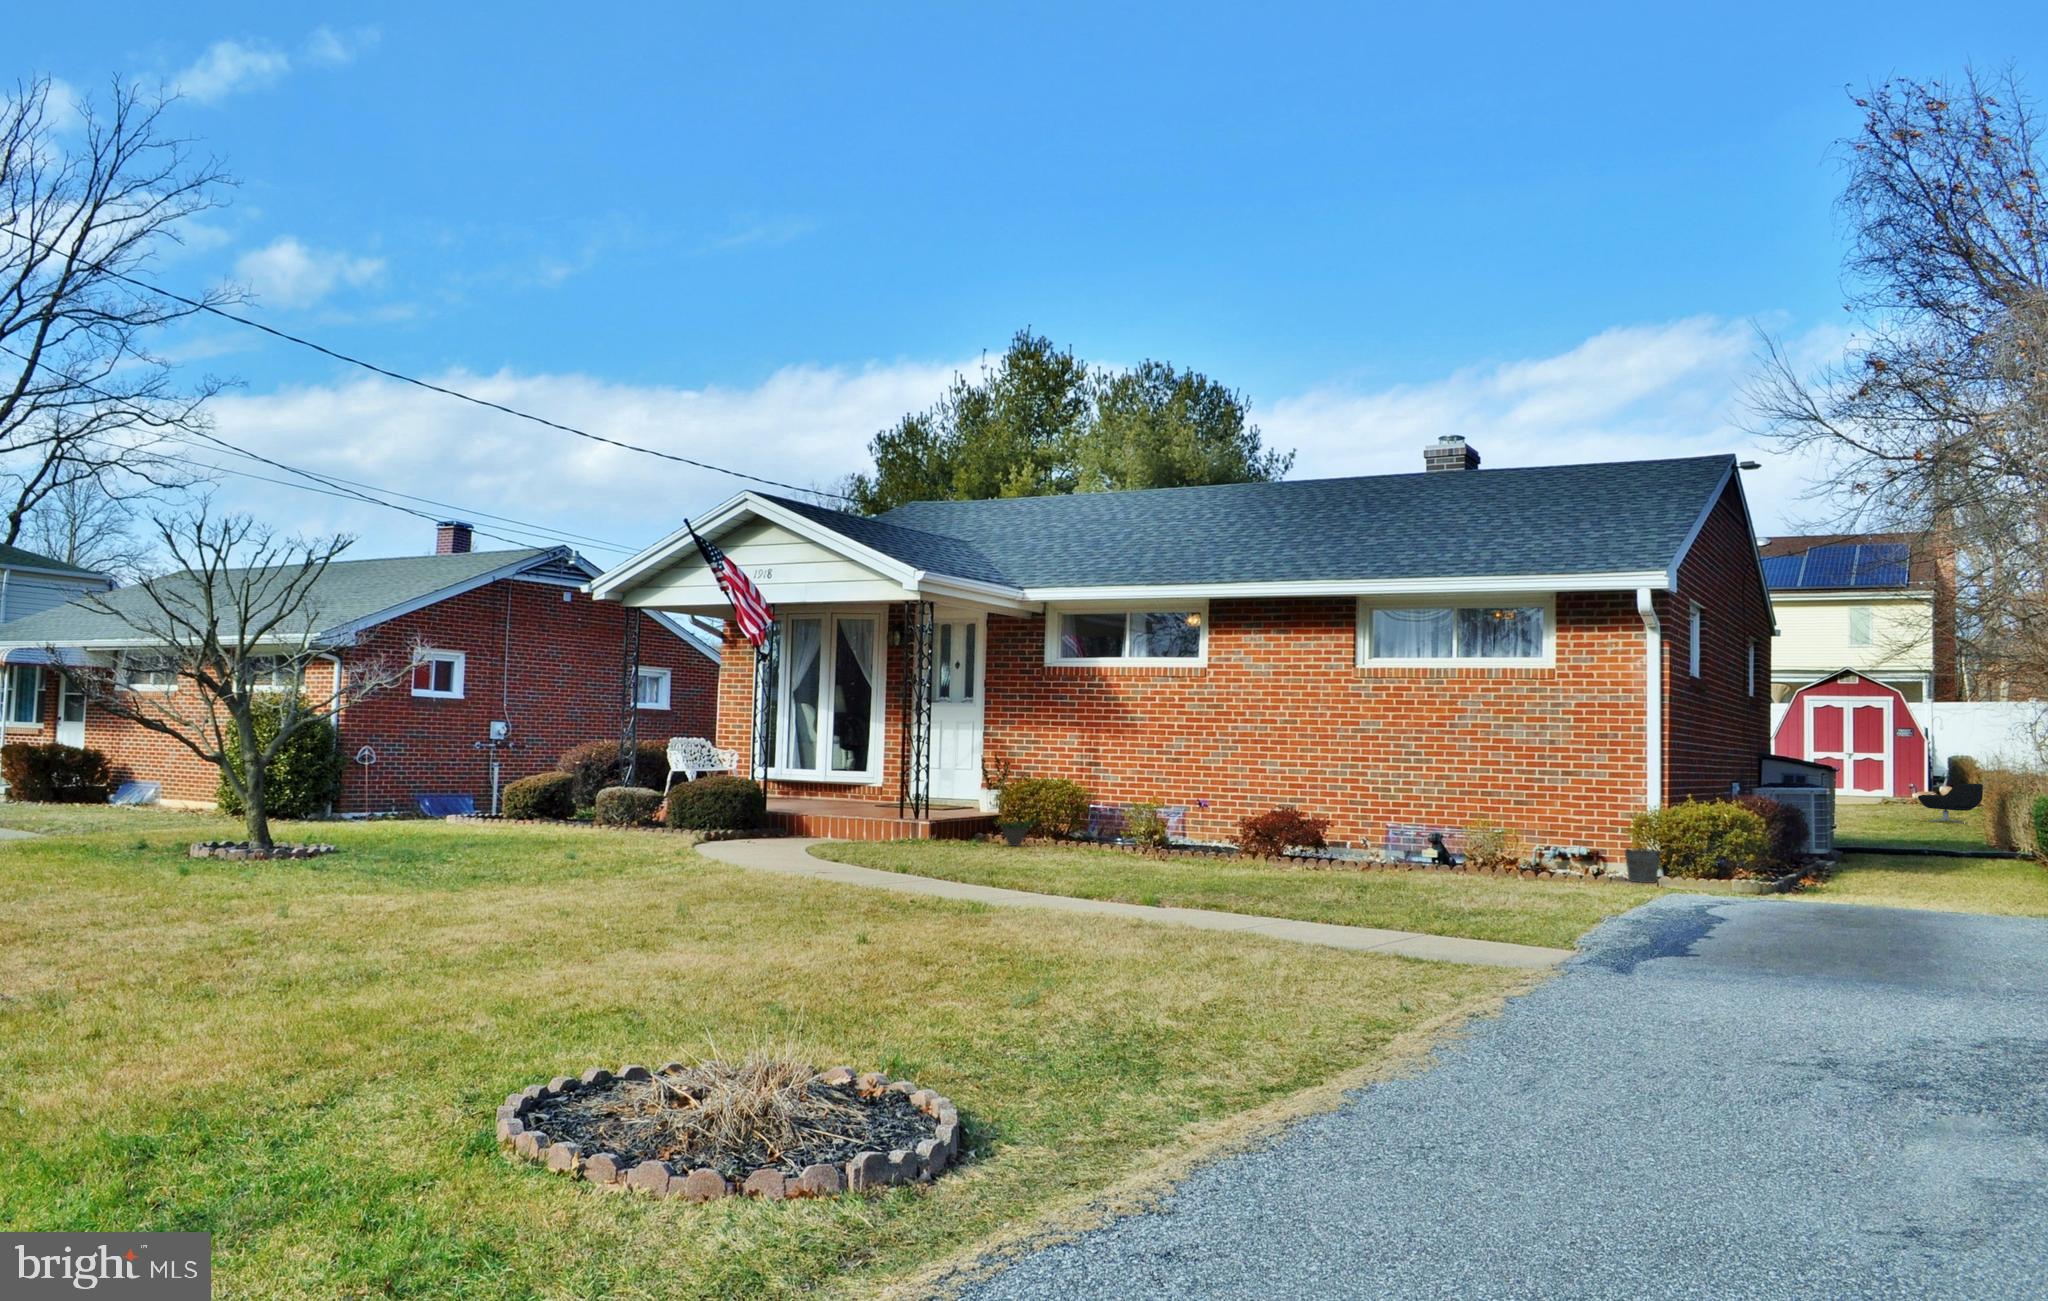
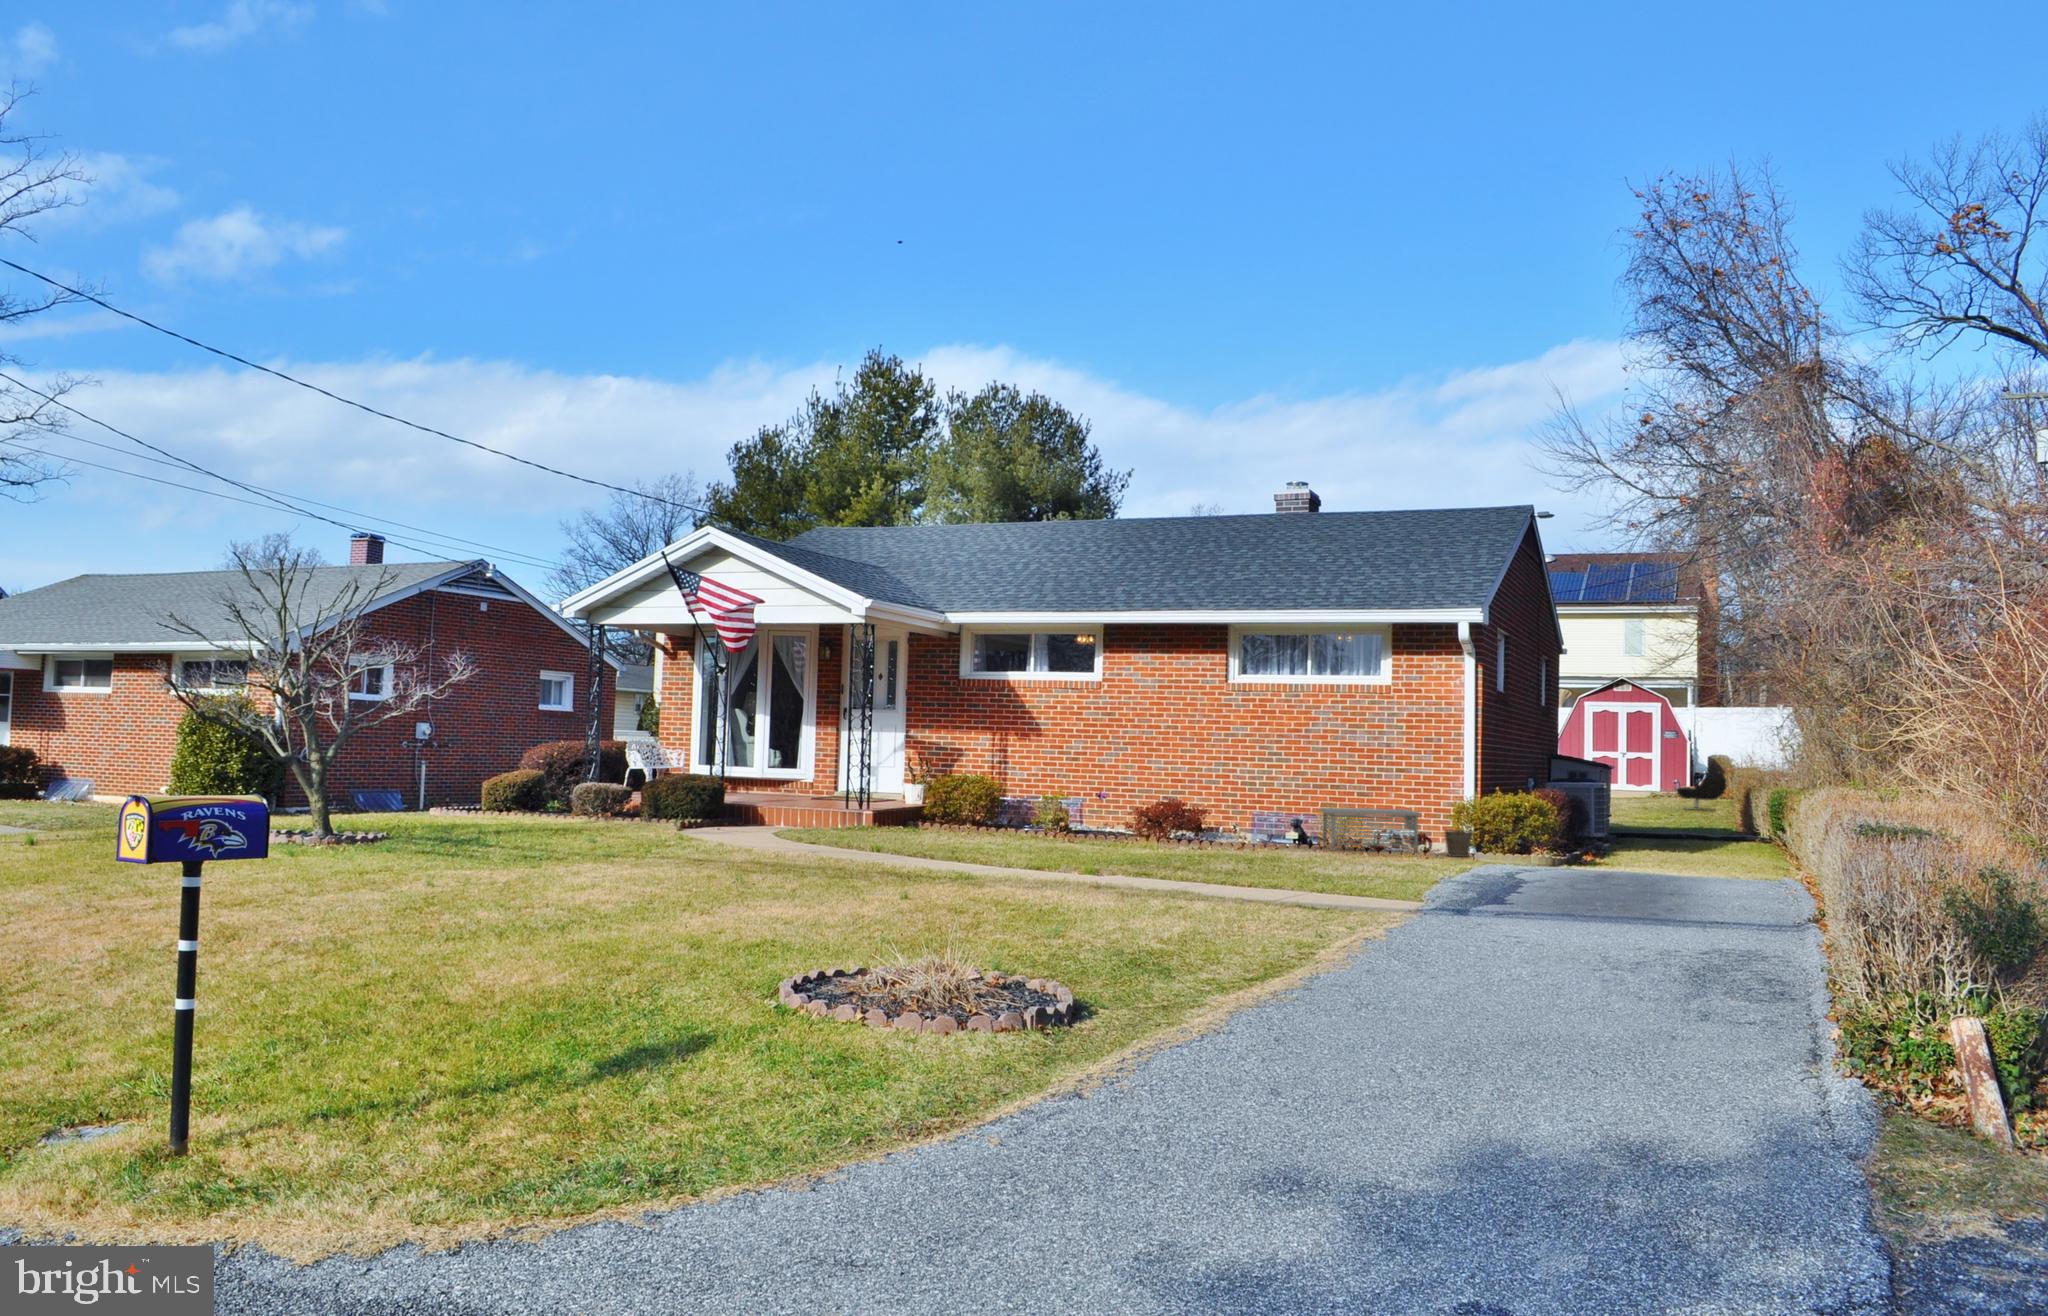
storage bench: none [1466,819,1594,875] -> present [1320,808,1420,852]
decorative plant: present [996,820,1033,846] -> none [921,810,962,833]

